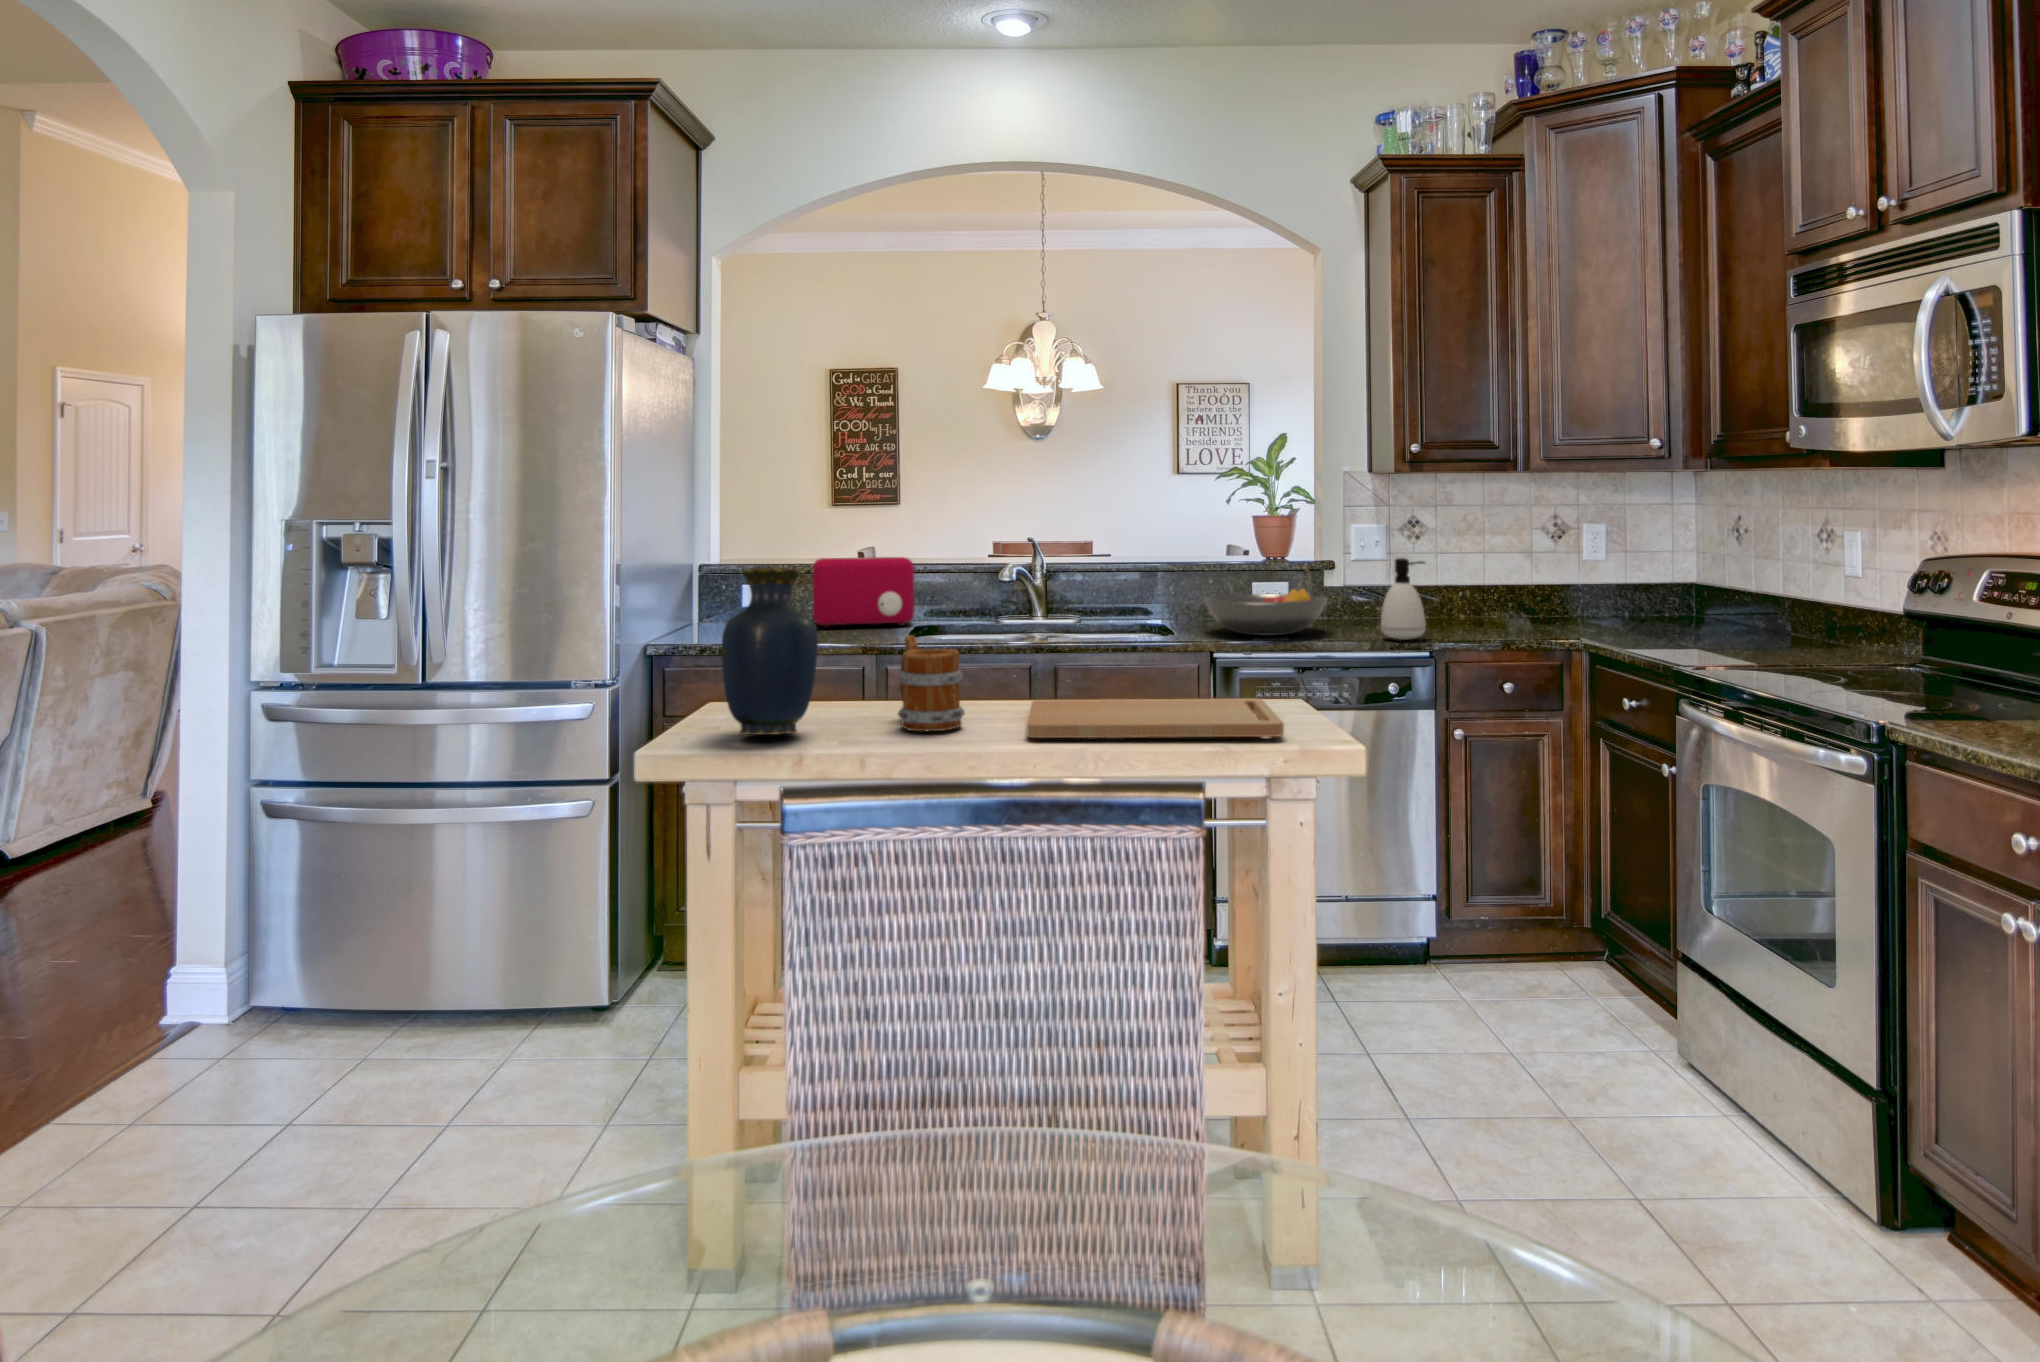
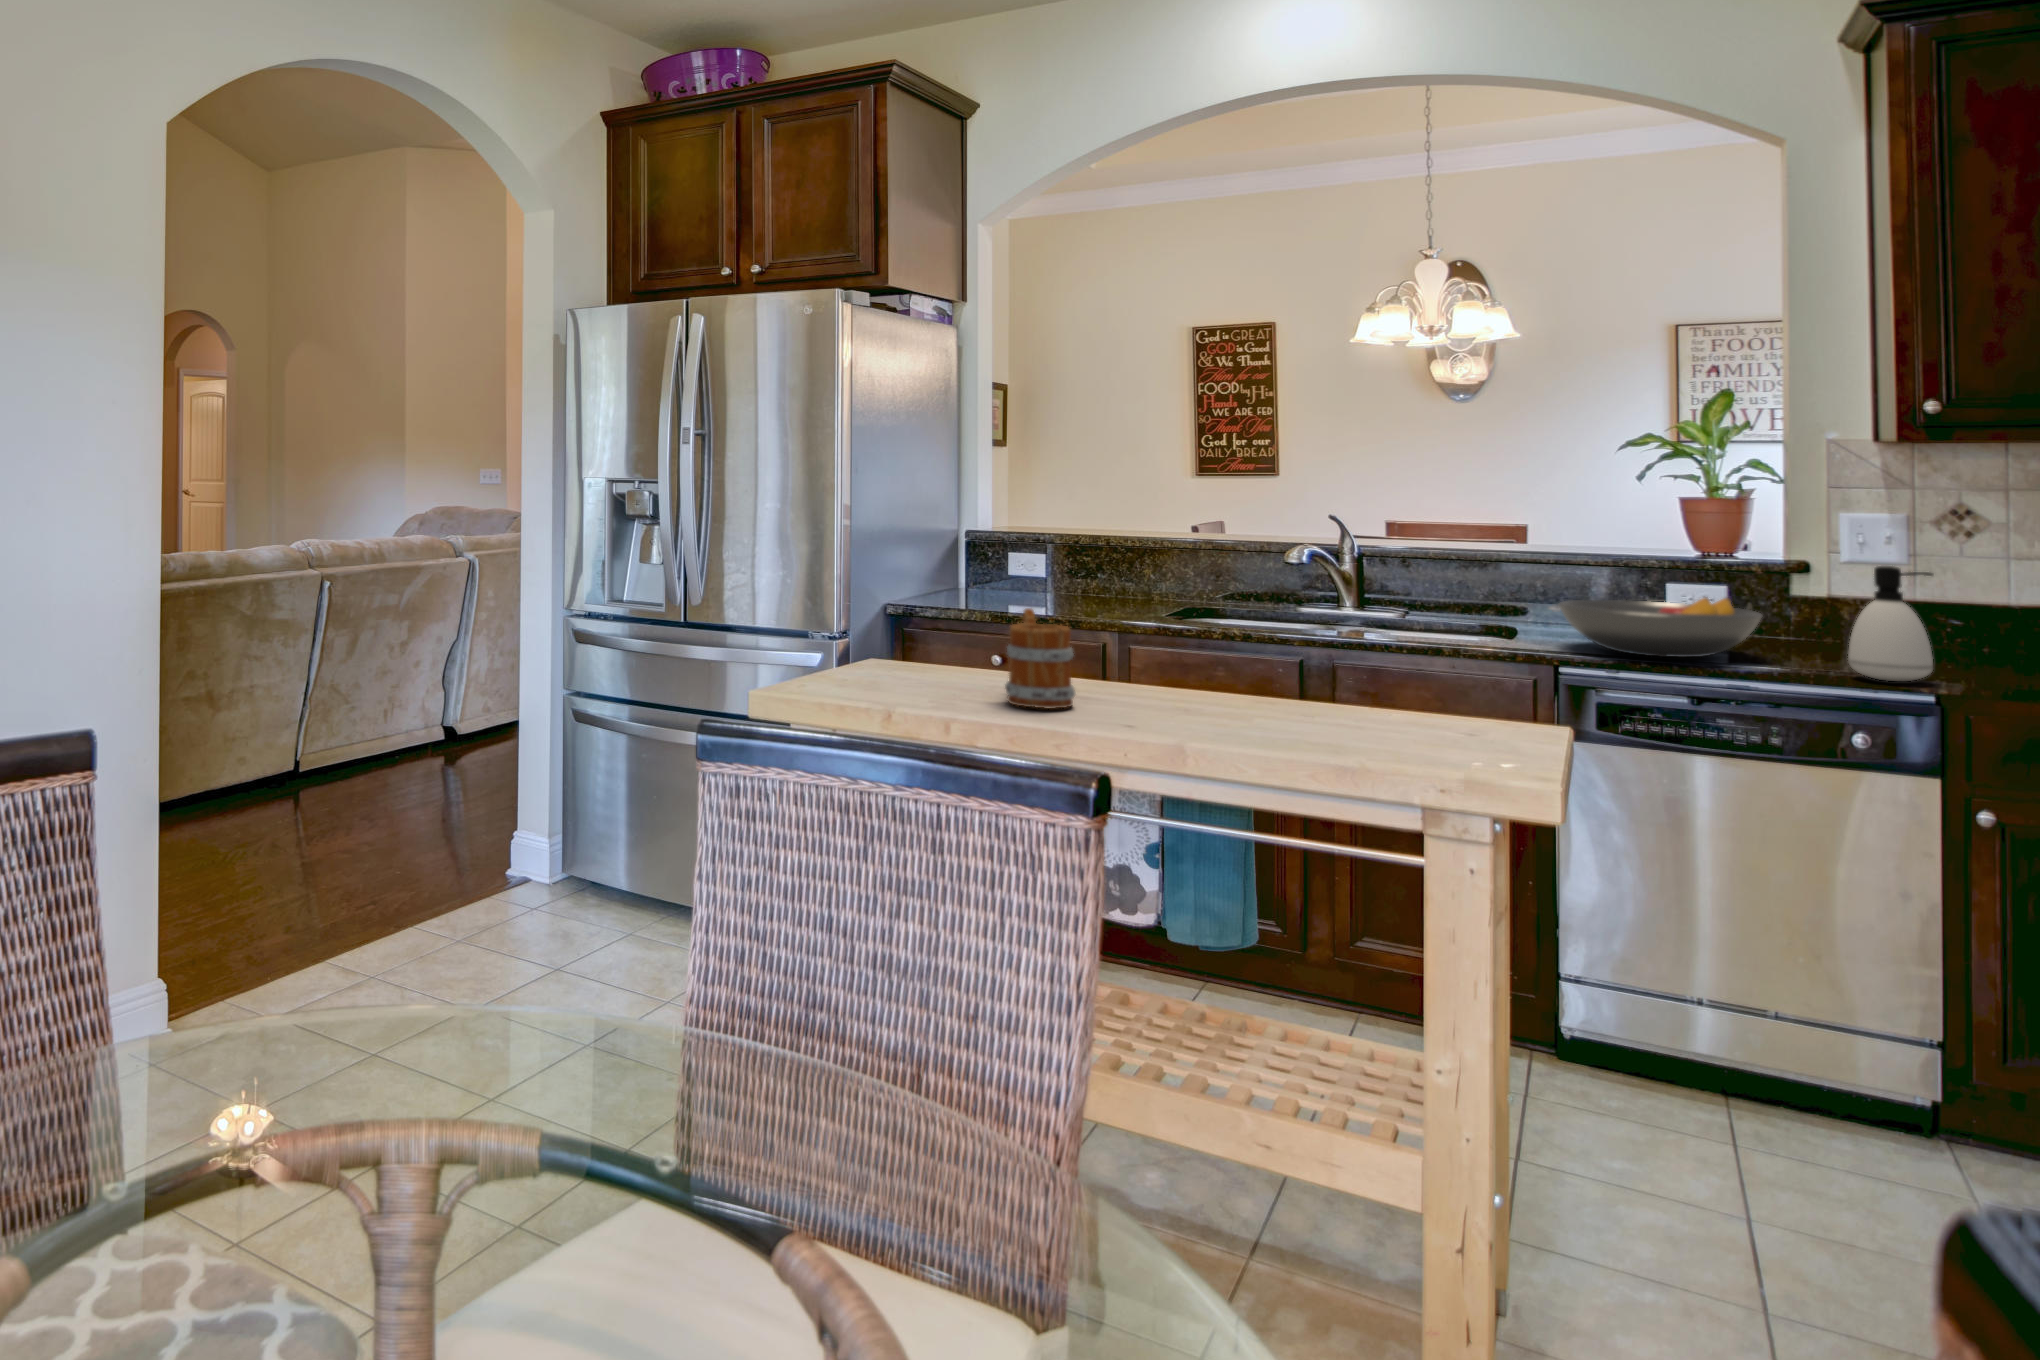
toaster: present [813,557,914,628] -> none [1069,530,1187,607]
vase: present [722,568,818,735] -> none [830,532,923,693]
cutting board: present [1027,699,1284,738] -> none [1126,691,1474,764]

